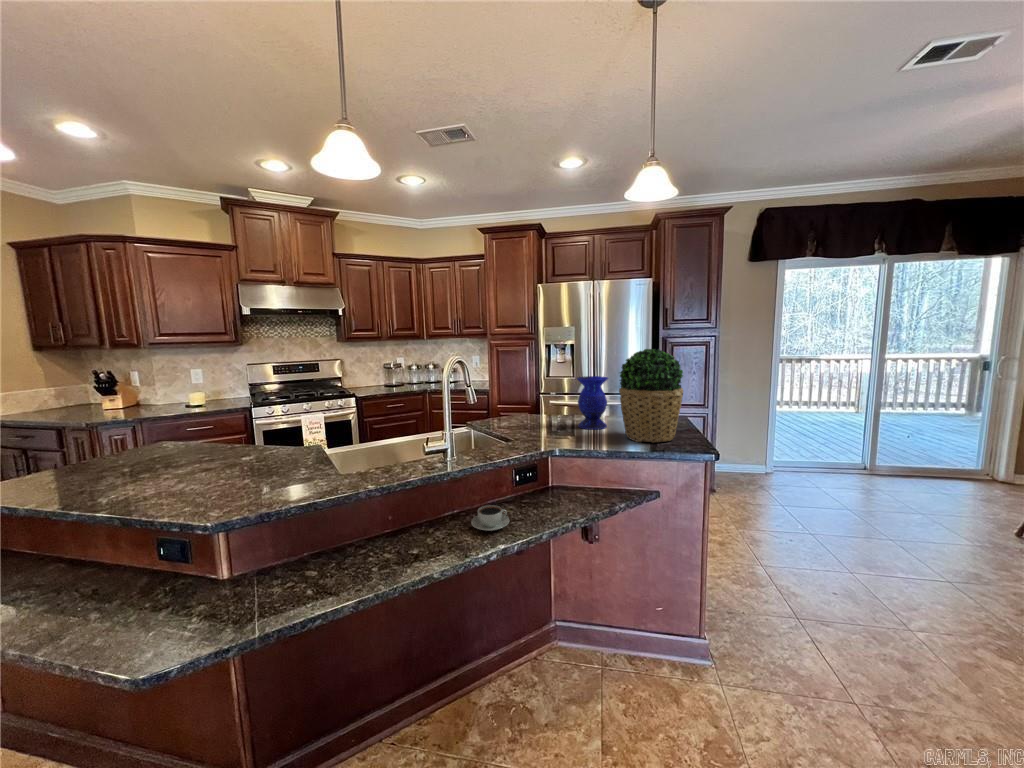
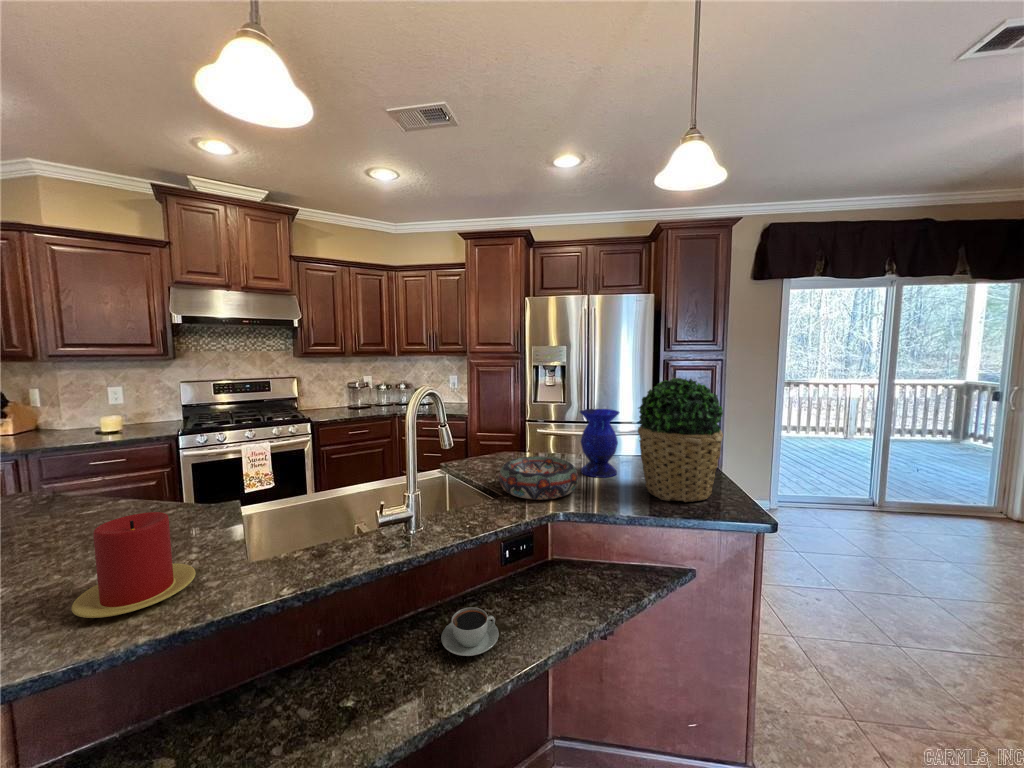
decorative bowl: none [512,413,573,442] -> present [499,456,579,500]
candle: none [249,437,315,493] -> present [72,512,196,618]

